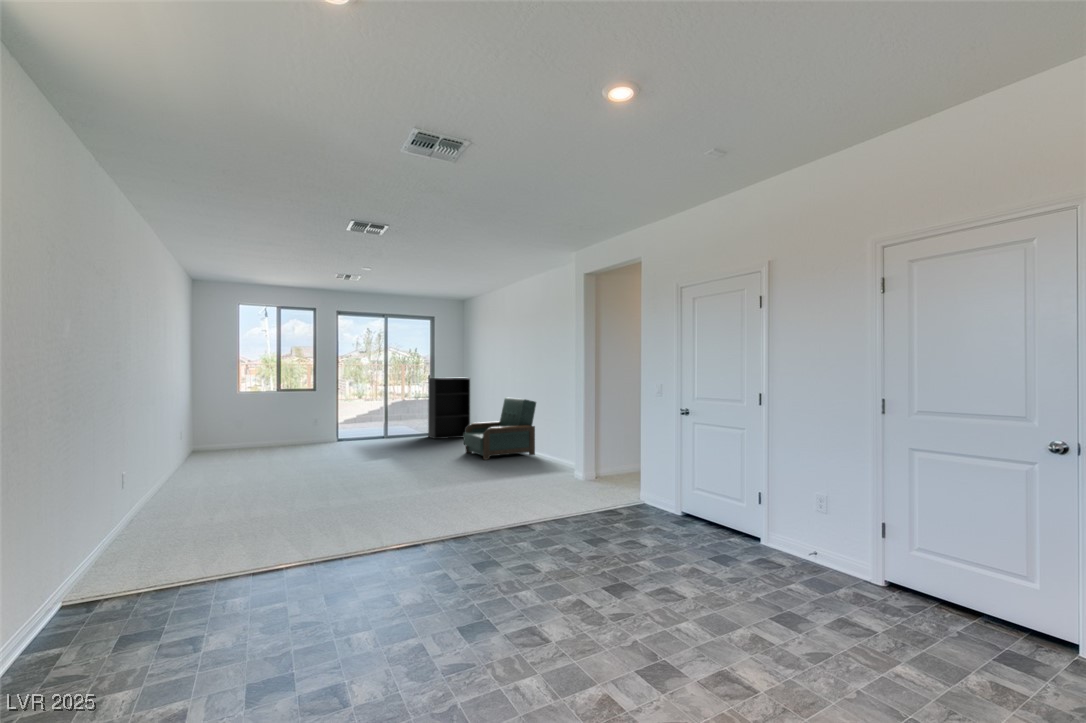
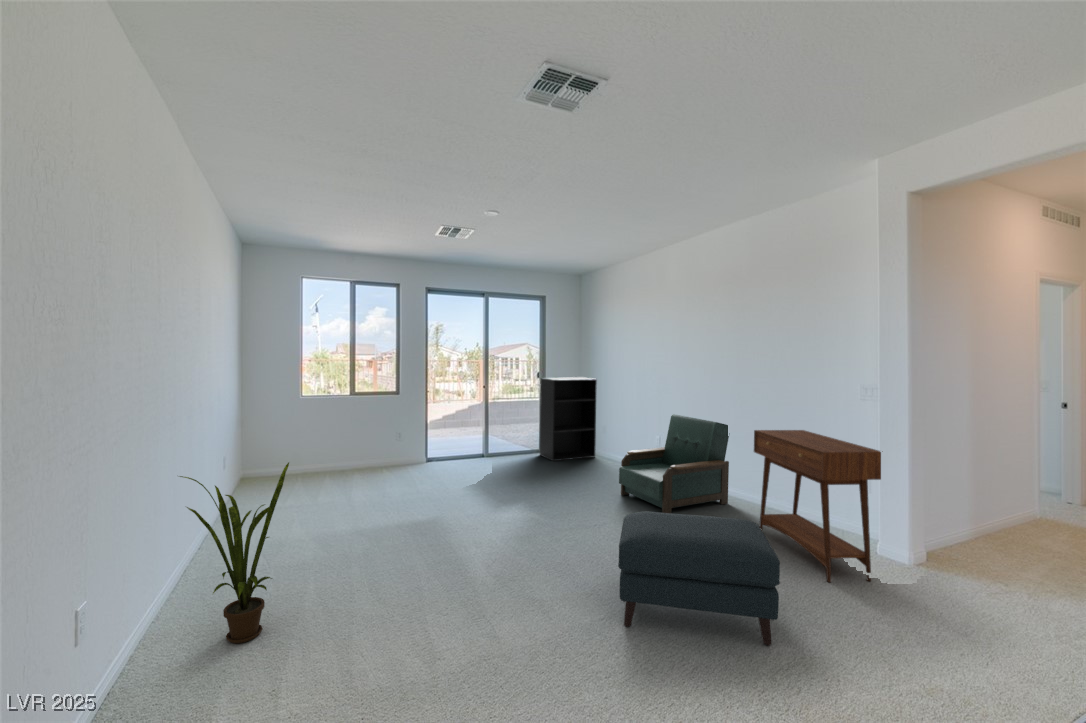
console table: none [531,399,578,480] -> present [754,430,881,582]
house plant: none [150,408,217,503] -> present [180,462,289,643]
ottoman: none [402,440,496,497] -> present [618,511,780,646]

